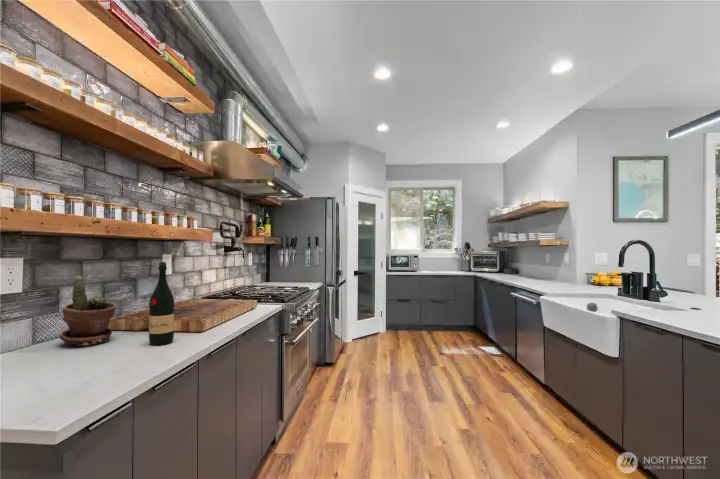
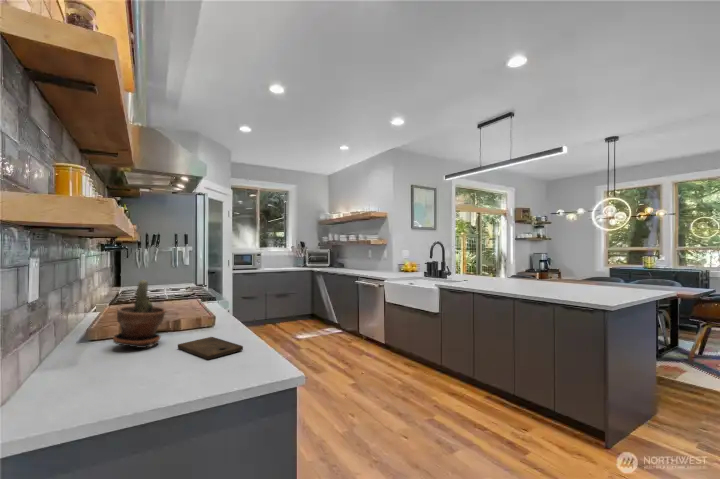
wine bottle: present [149,262,174,345] -> none [204,264,225,337]
cutting board: none [59,345,139,374] -> present [178,337,243,359]

